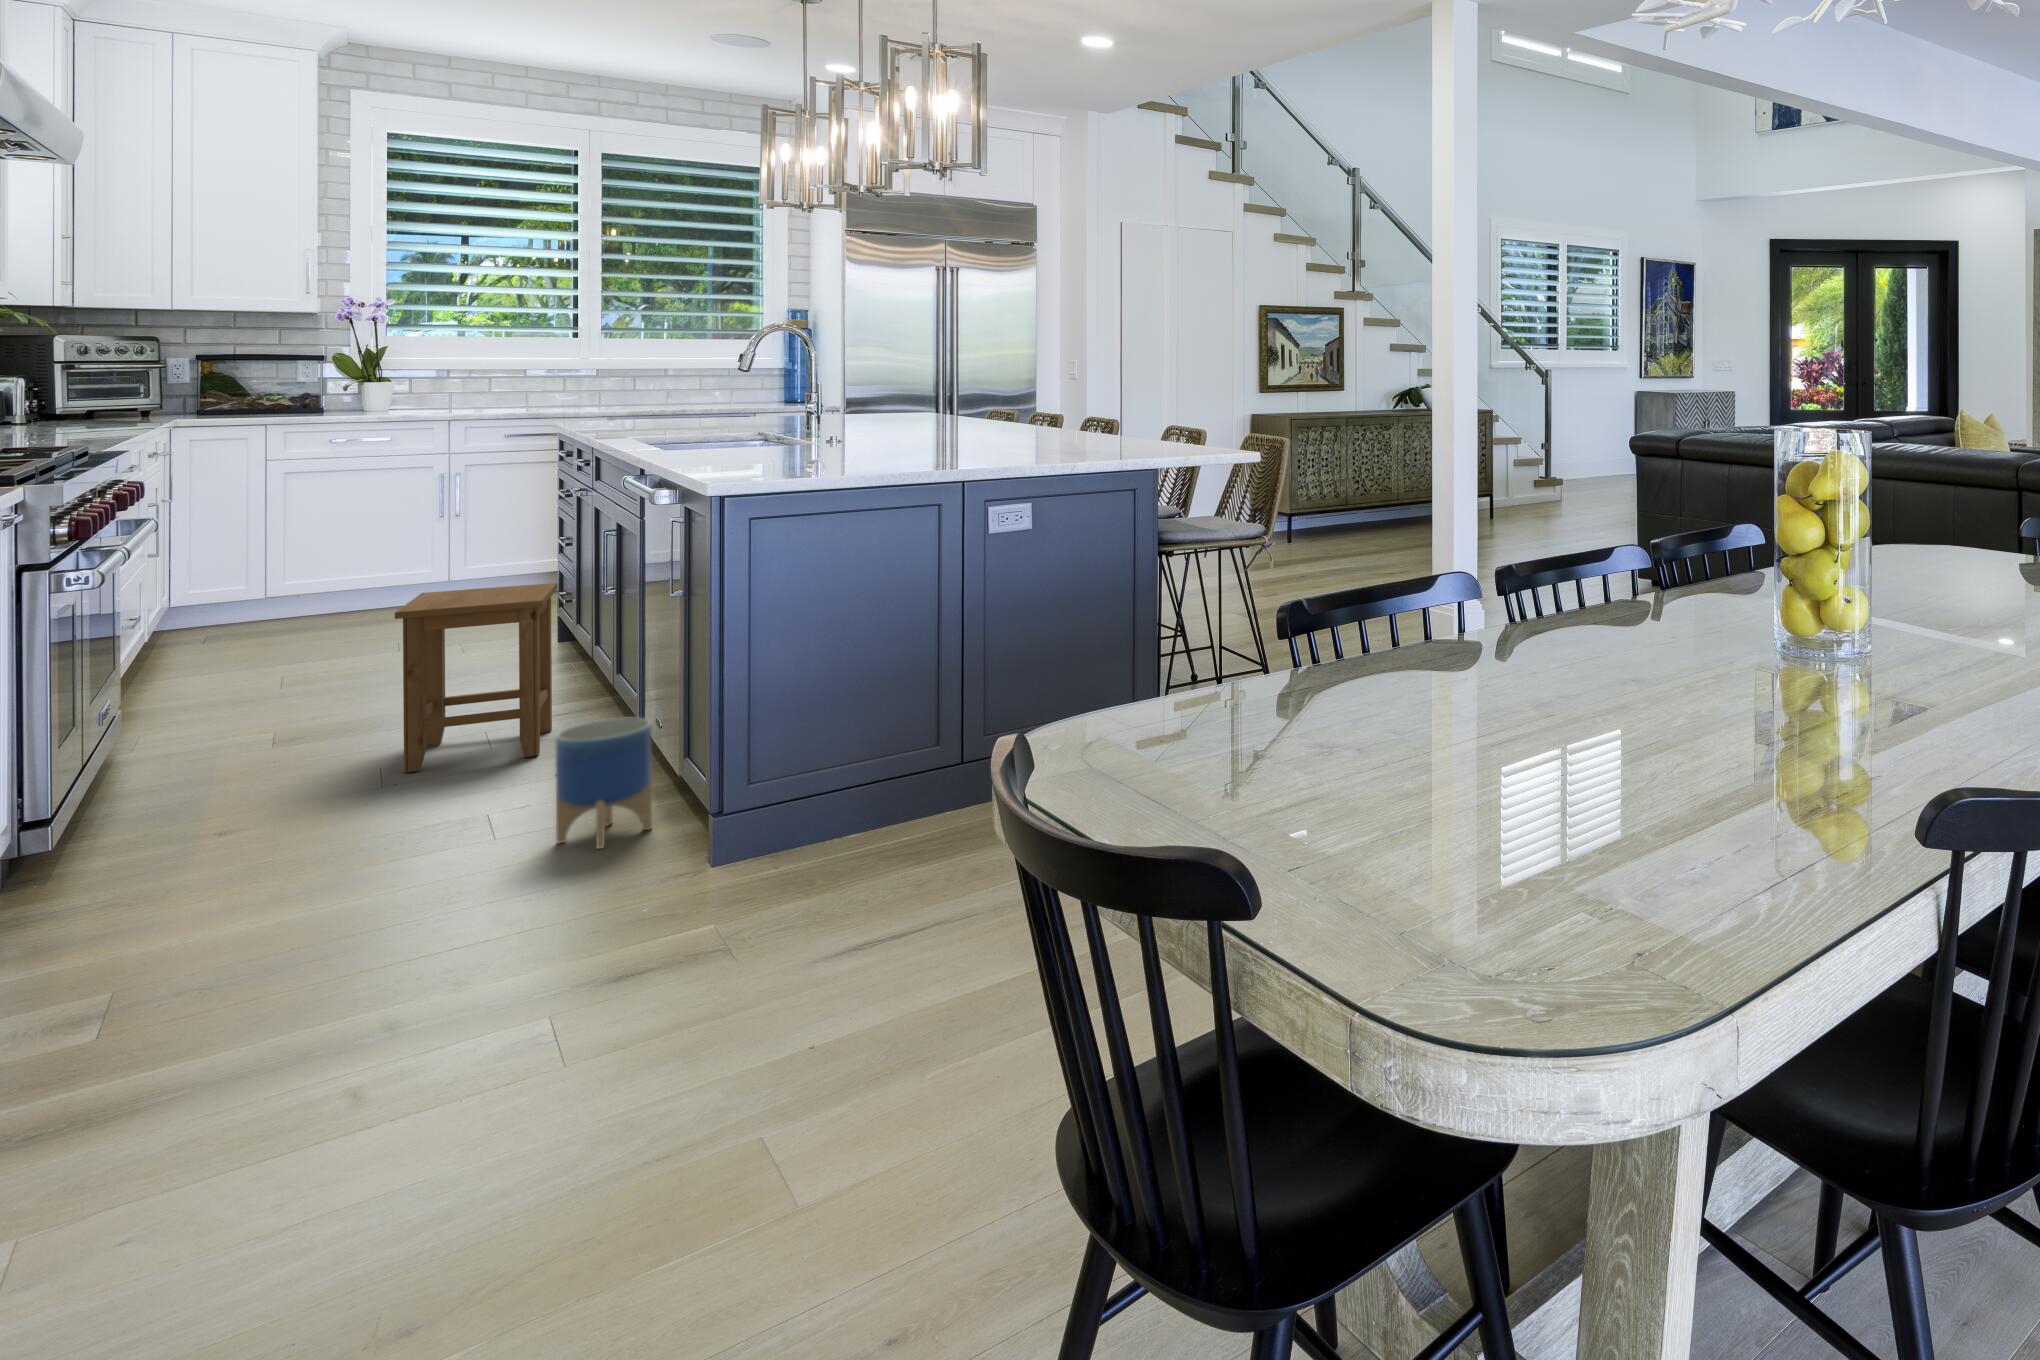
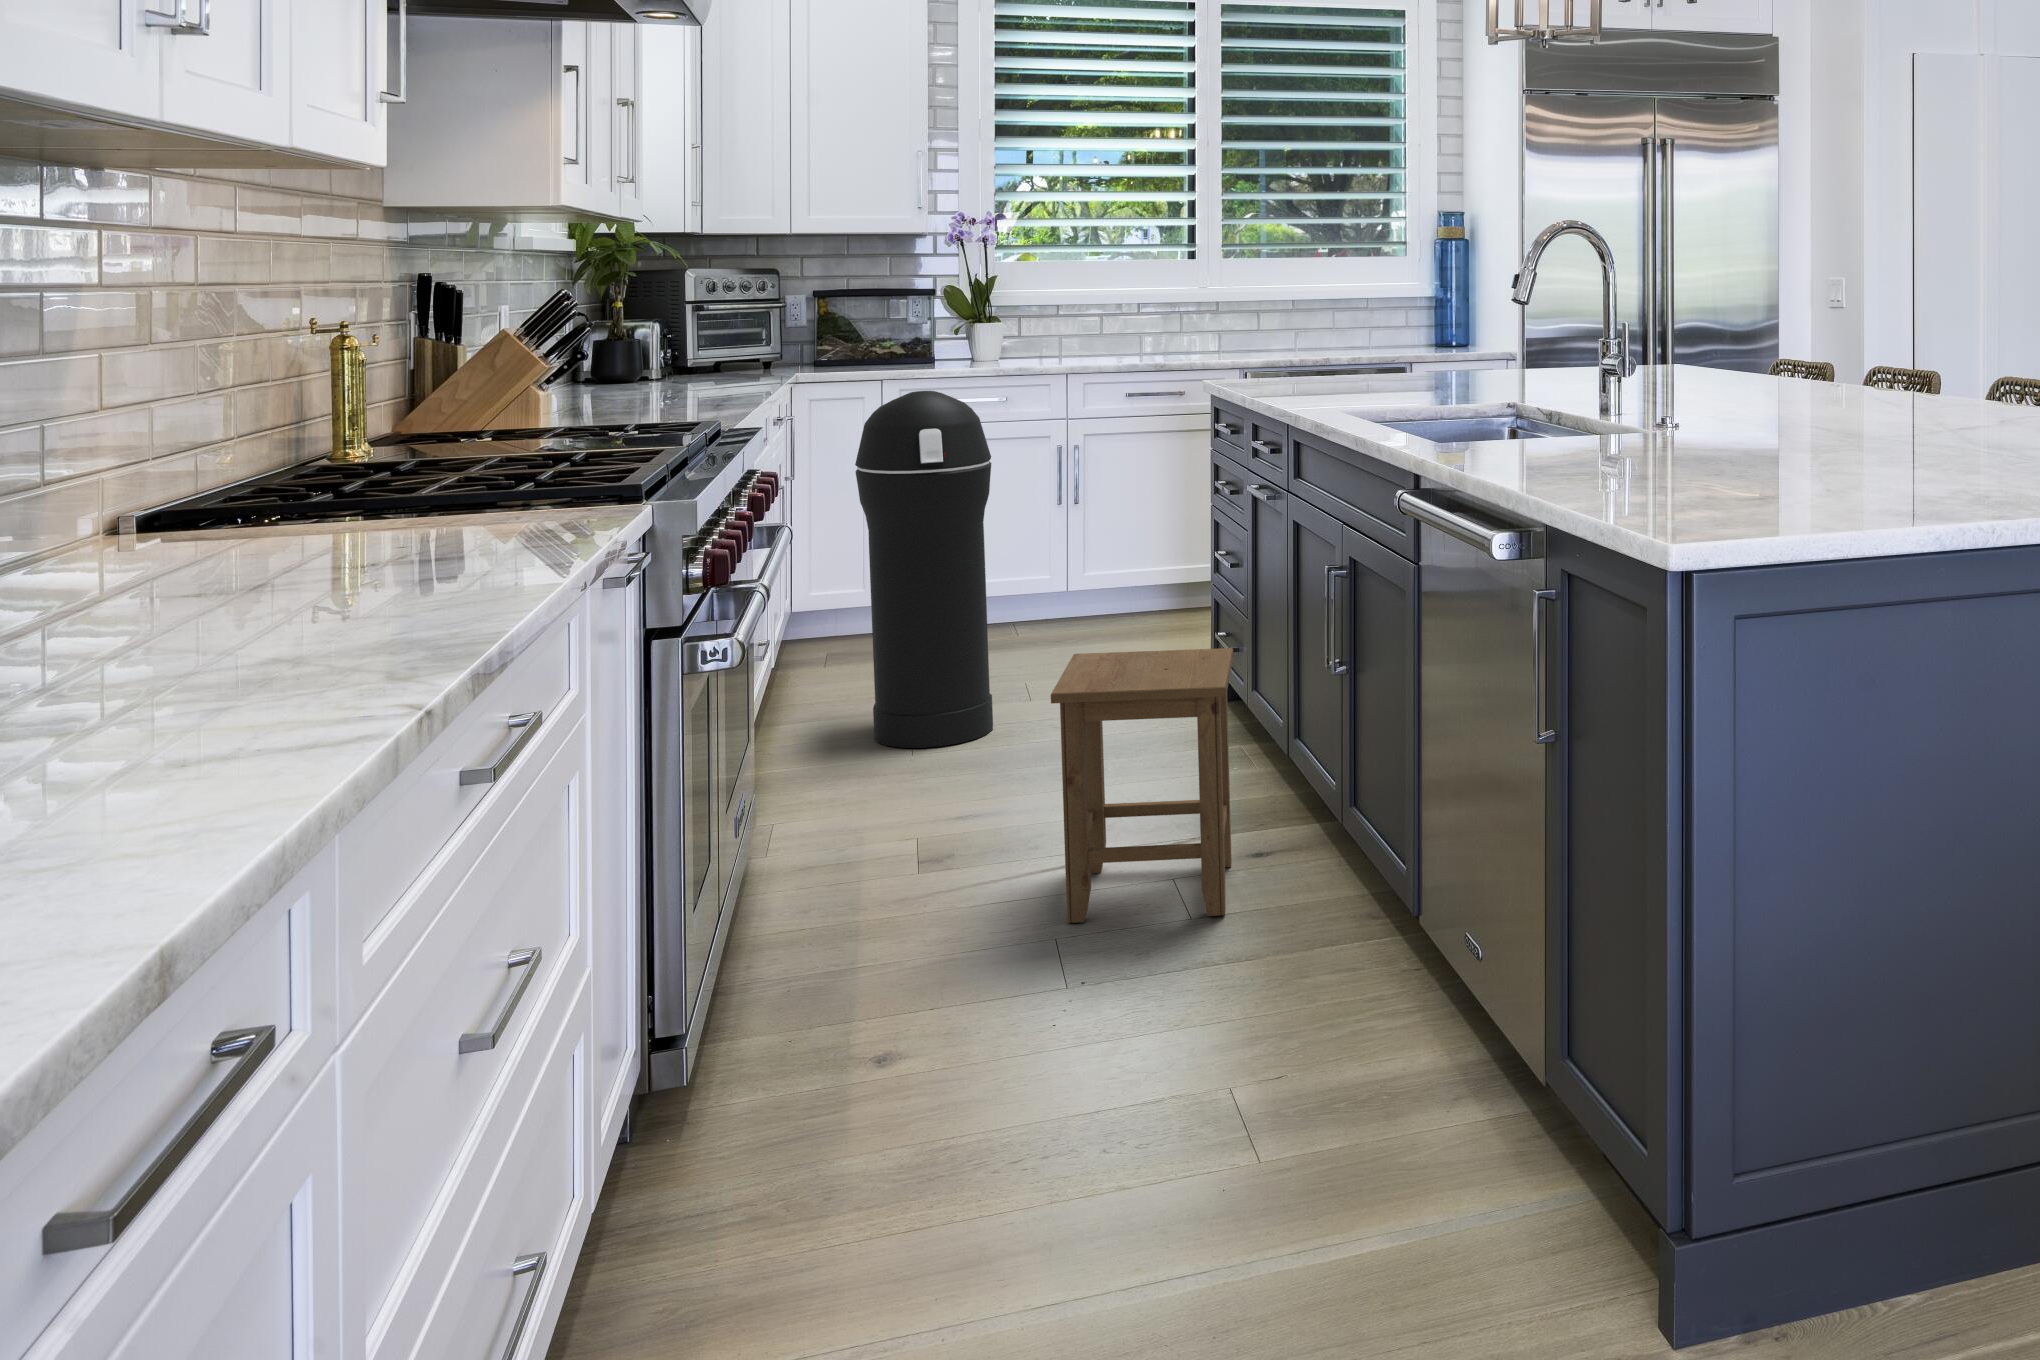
trash can: none [229,422,364,693] -> present [855,391,993,748]
planter: present [556,717,652,849] -> none [1282,921,1414,1148]

